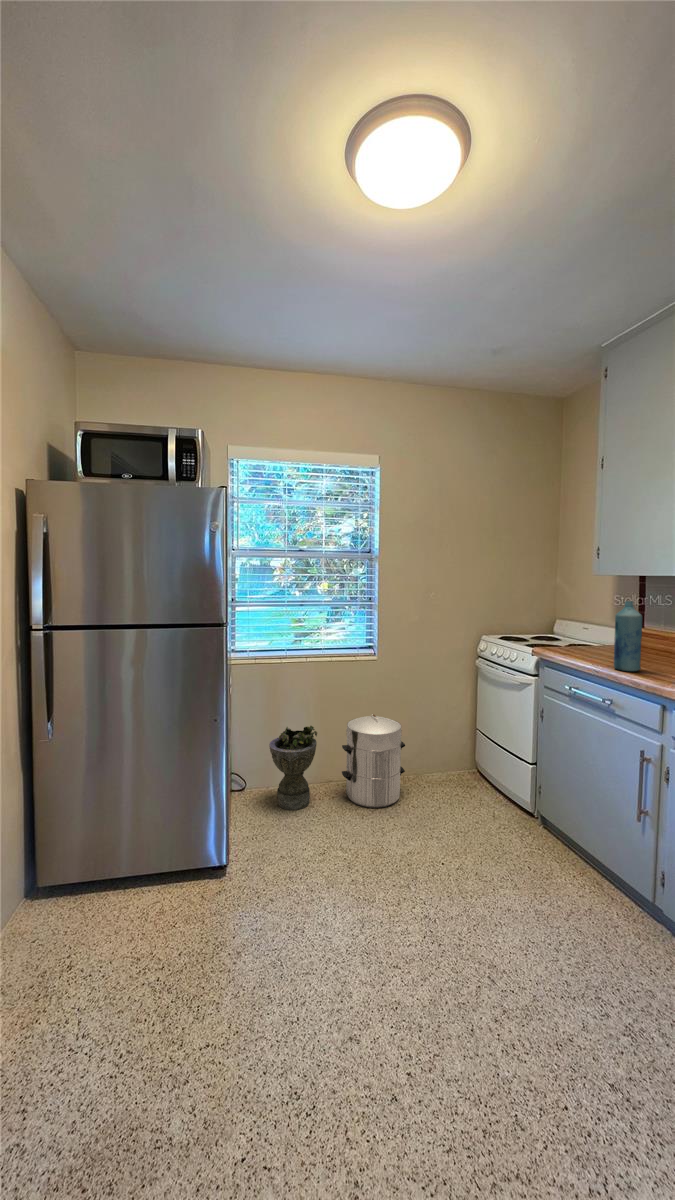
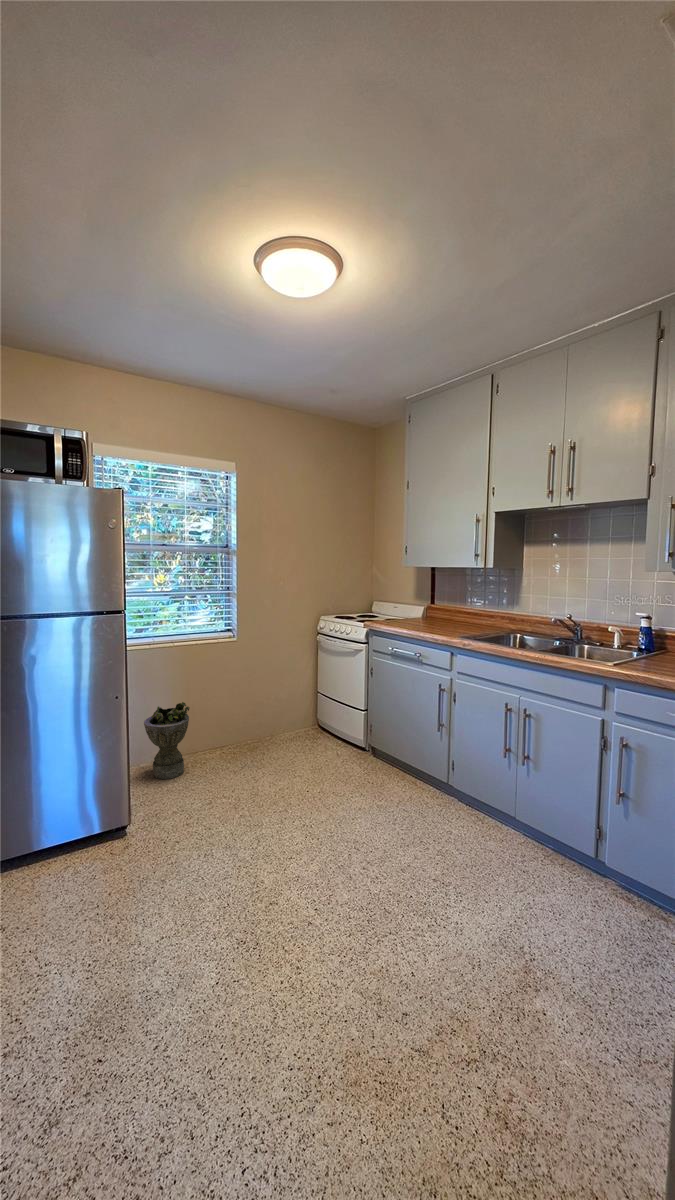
bottle: present [614,601,642,671] -> none [420,584,437,633]
waste bin: present [342,714,405,808] -> none [211,687,265,766]

